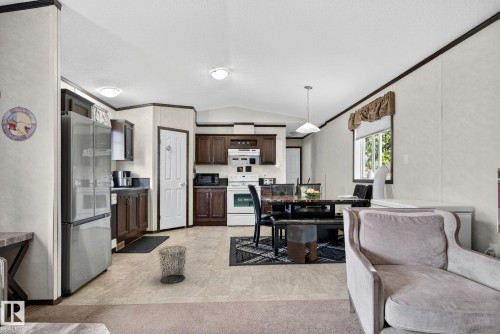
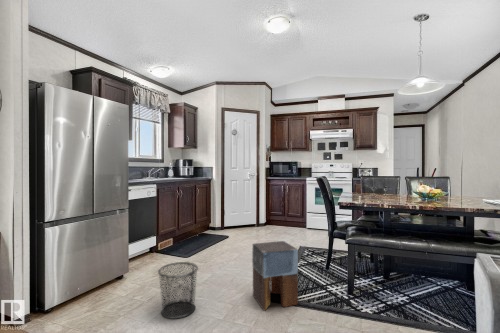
stool: present [287,225,317,263] -> present [252,241,298,310]

